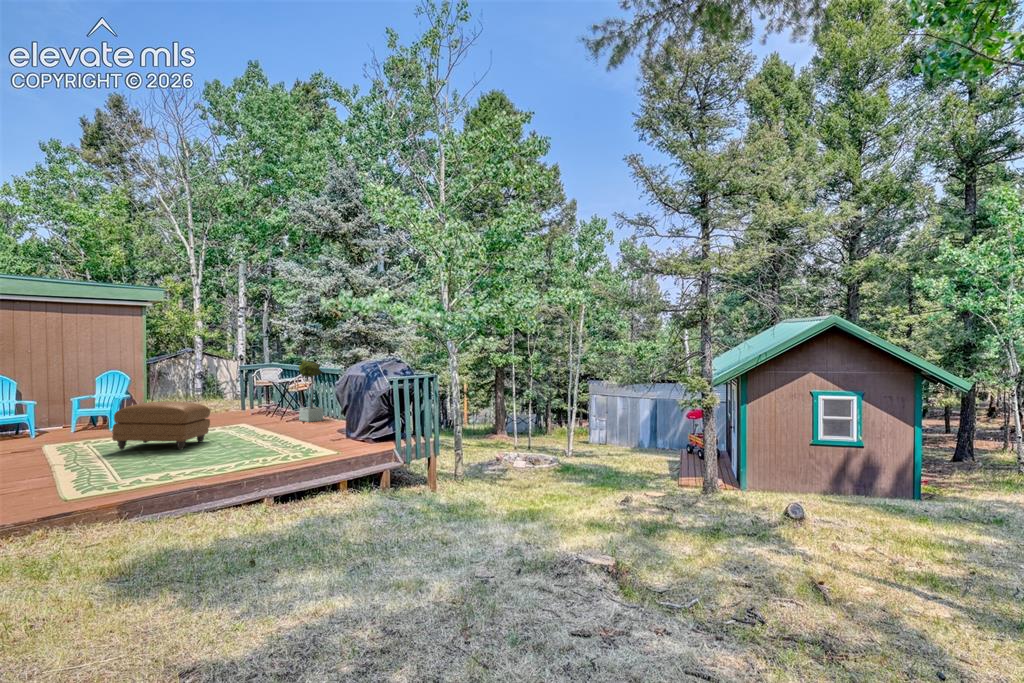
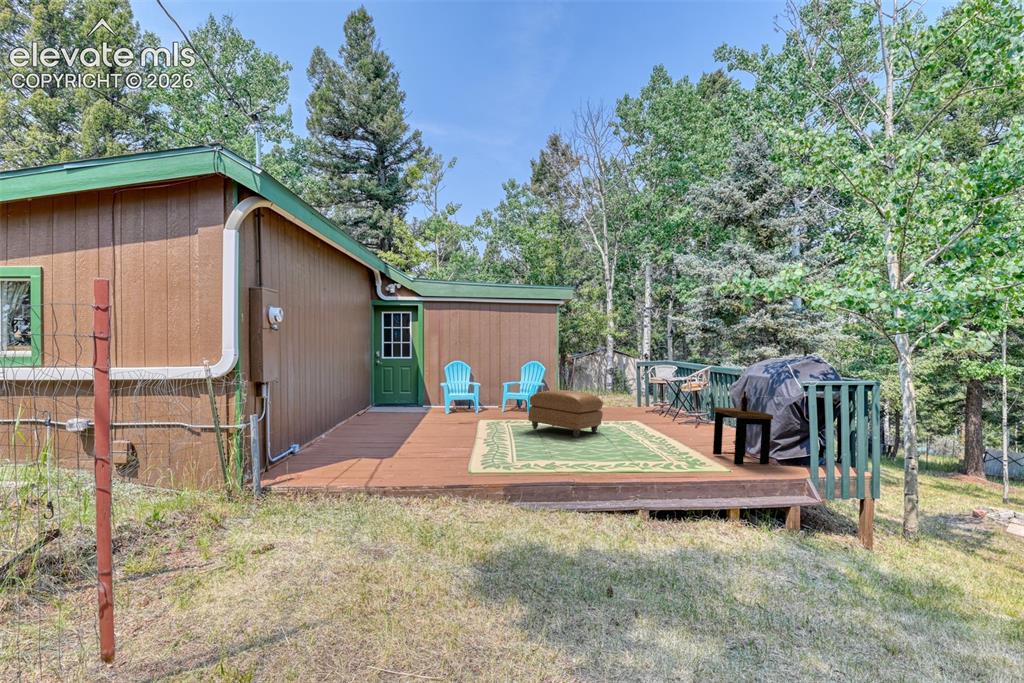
potted tree: present [299,360,324,422] -> none [690,357,719,426]
side table: none [324,388,370,447] -> present [713,391,773,465]

